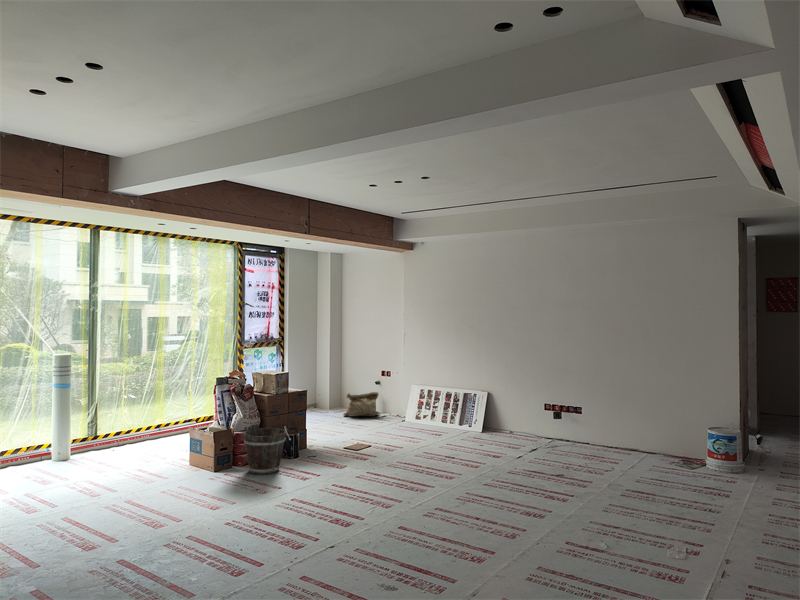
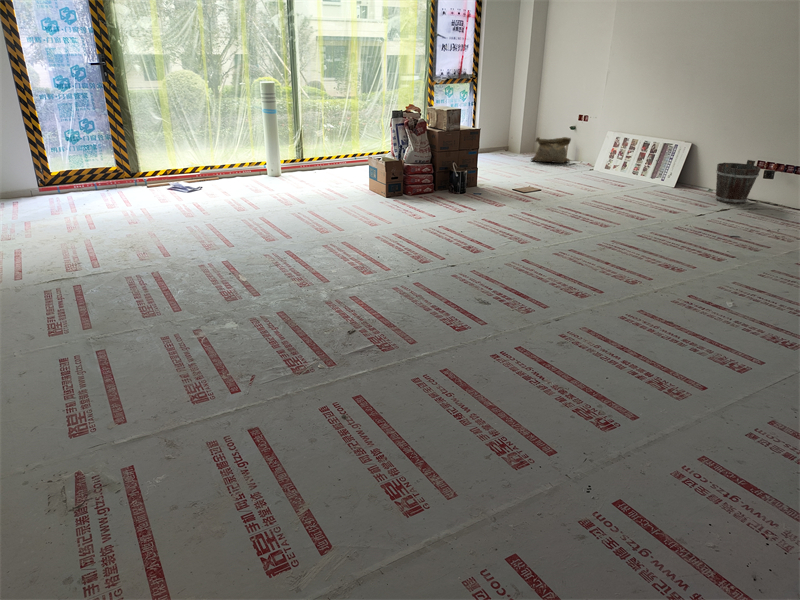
bucket: present [244,424,286,474] -> present [715,160,761,204]

